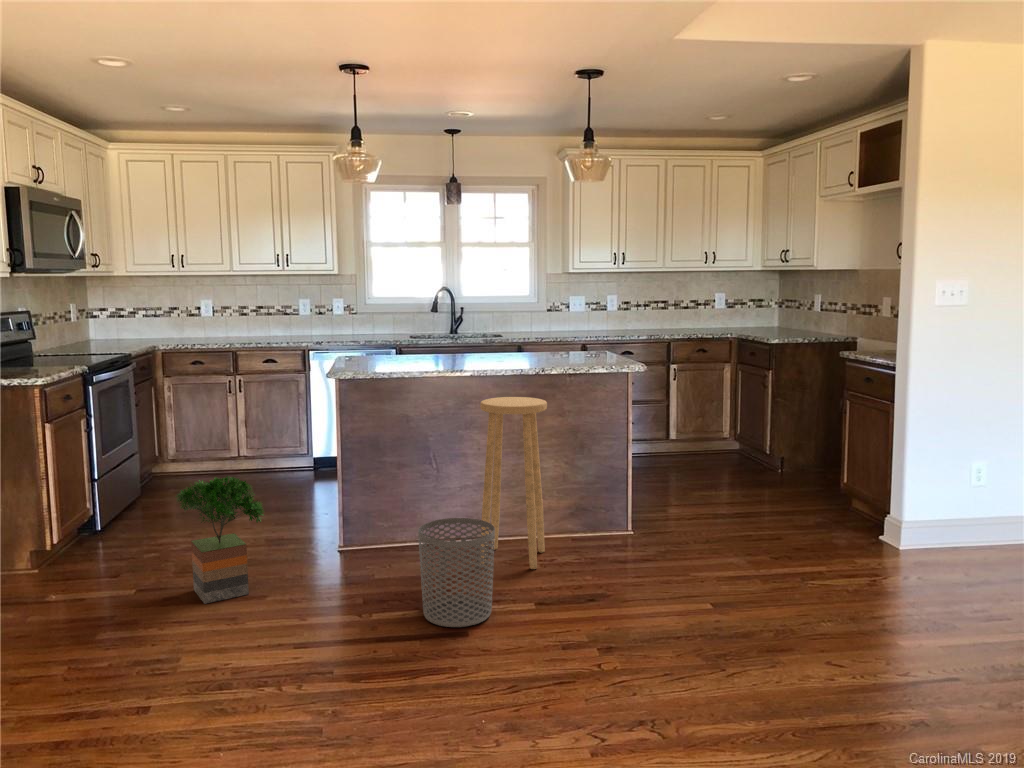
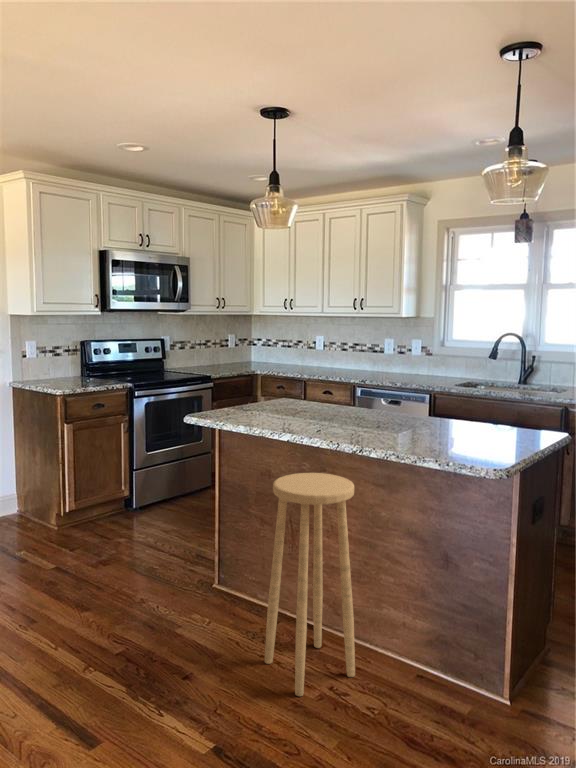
potted tree: present [176,476,264,604] -> none [48,491,117,600]
waste bin: present [418,518,495,627] -> none [86,597,176,735]

